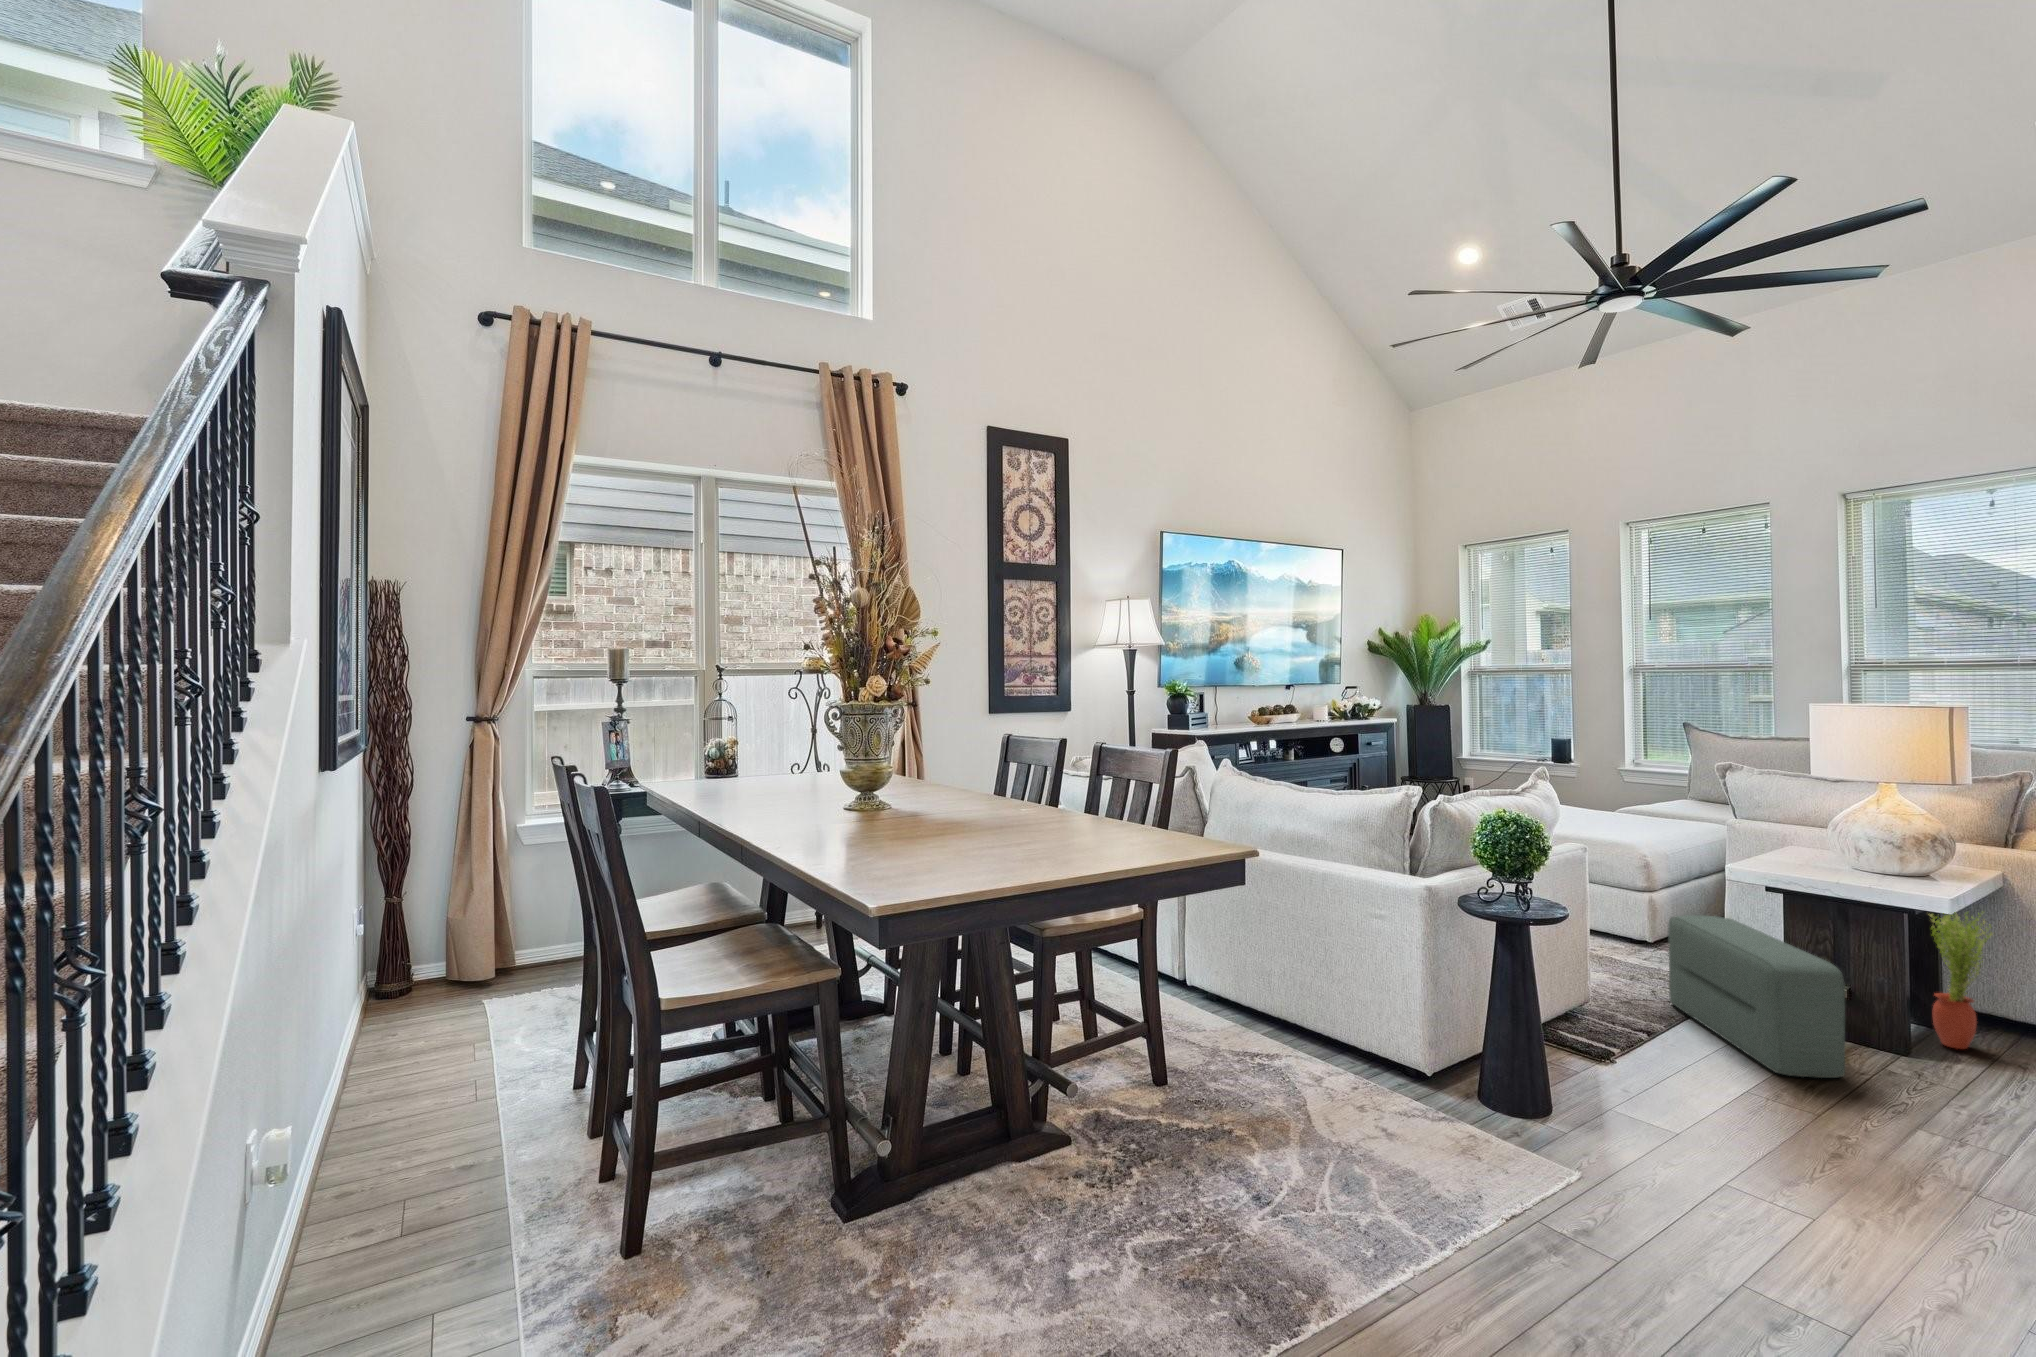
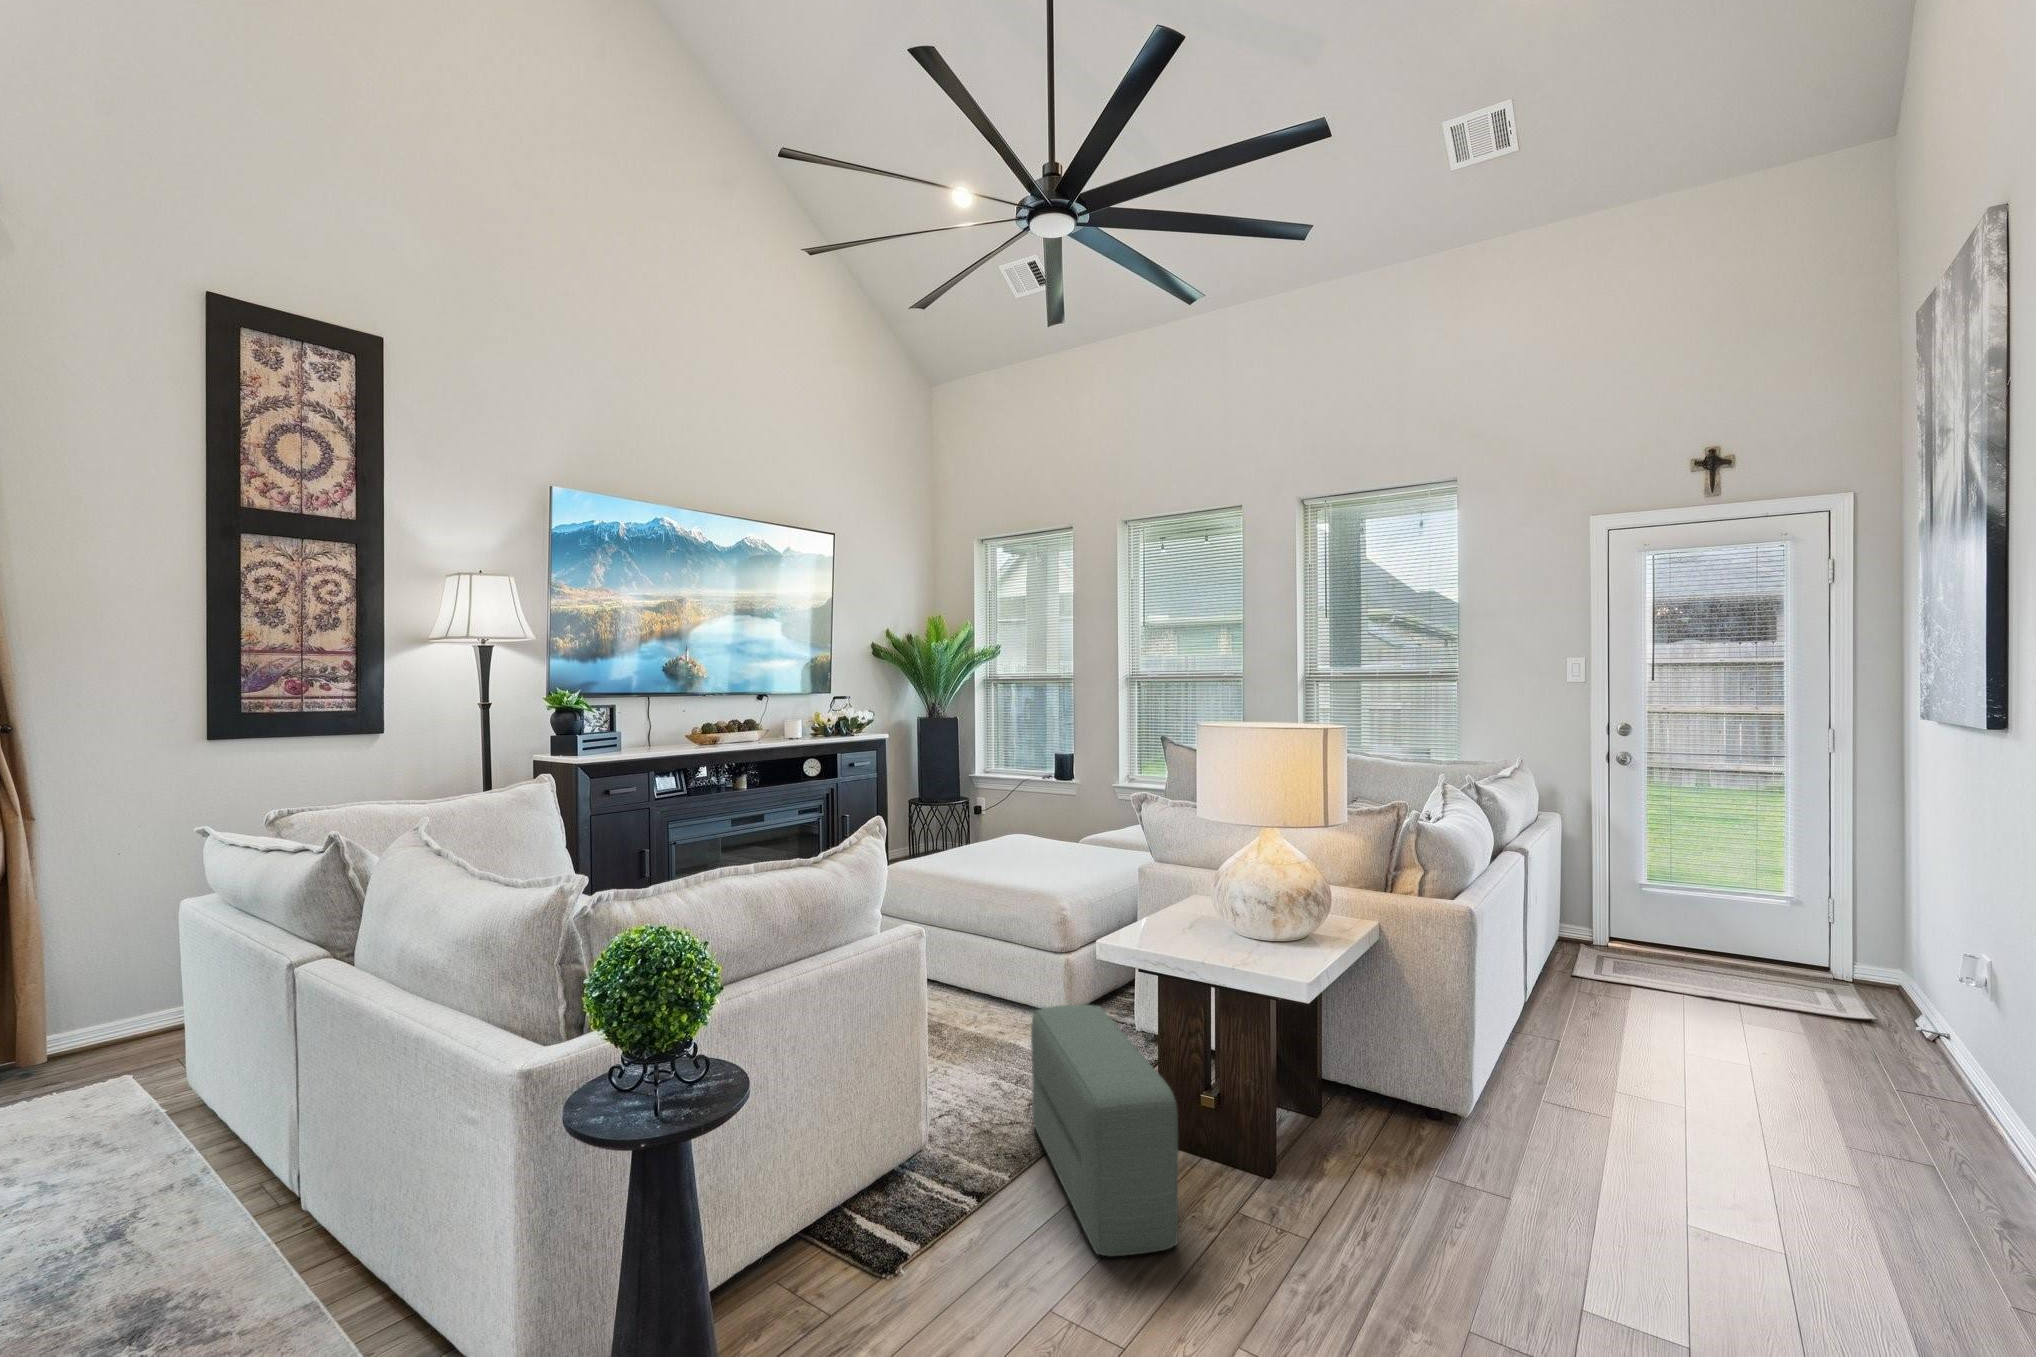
potted plant: present [1930,912,1992,1049] -> none [1294,974,1359,1160]

